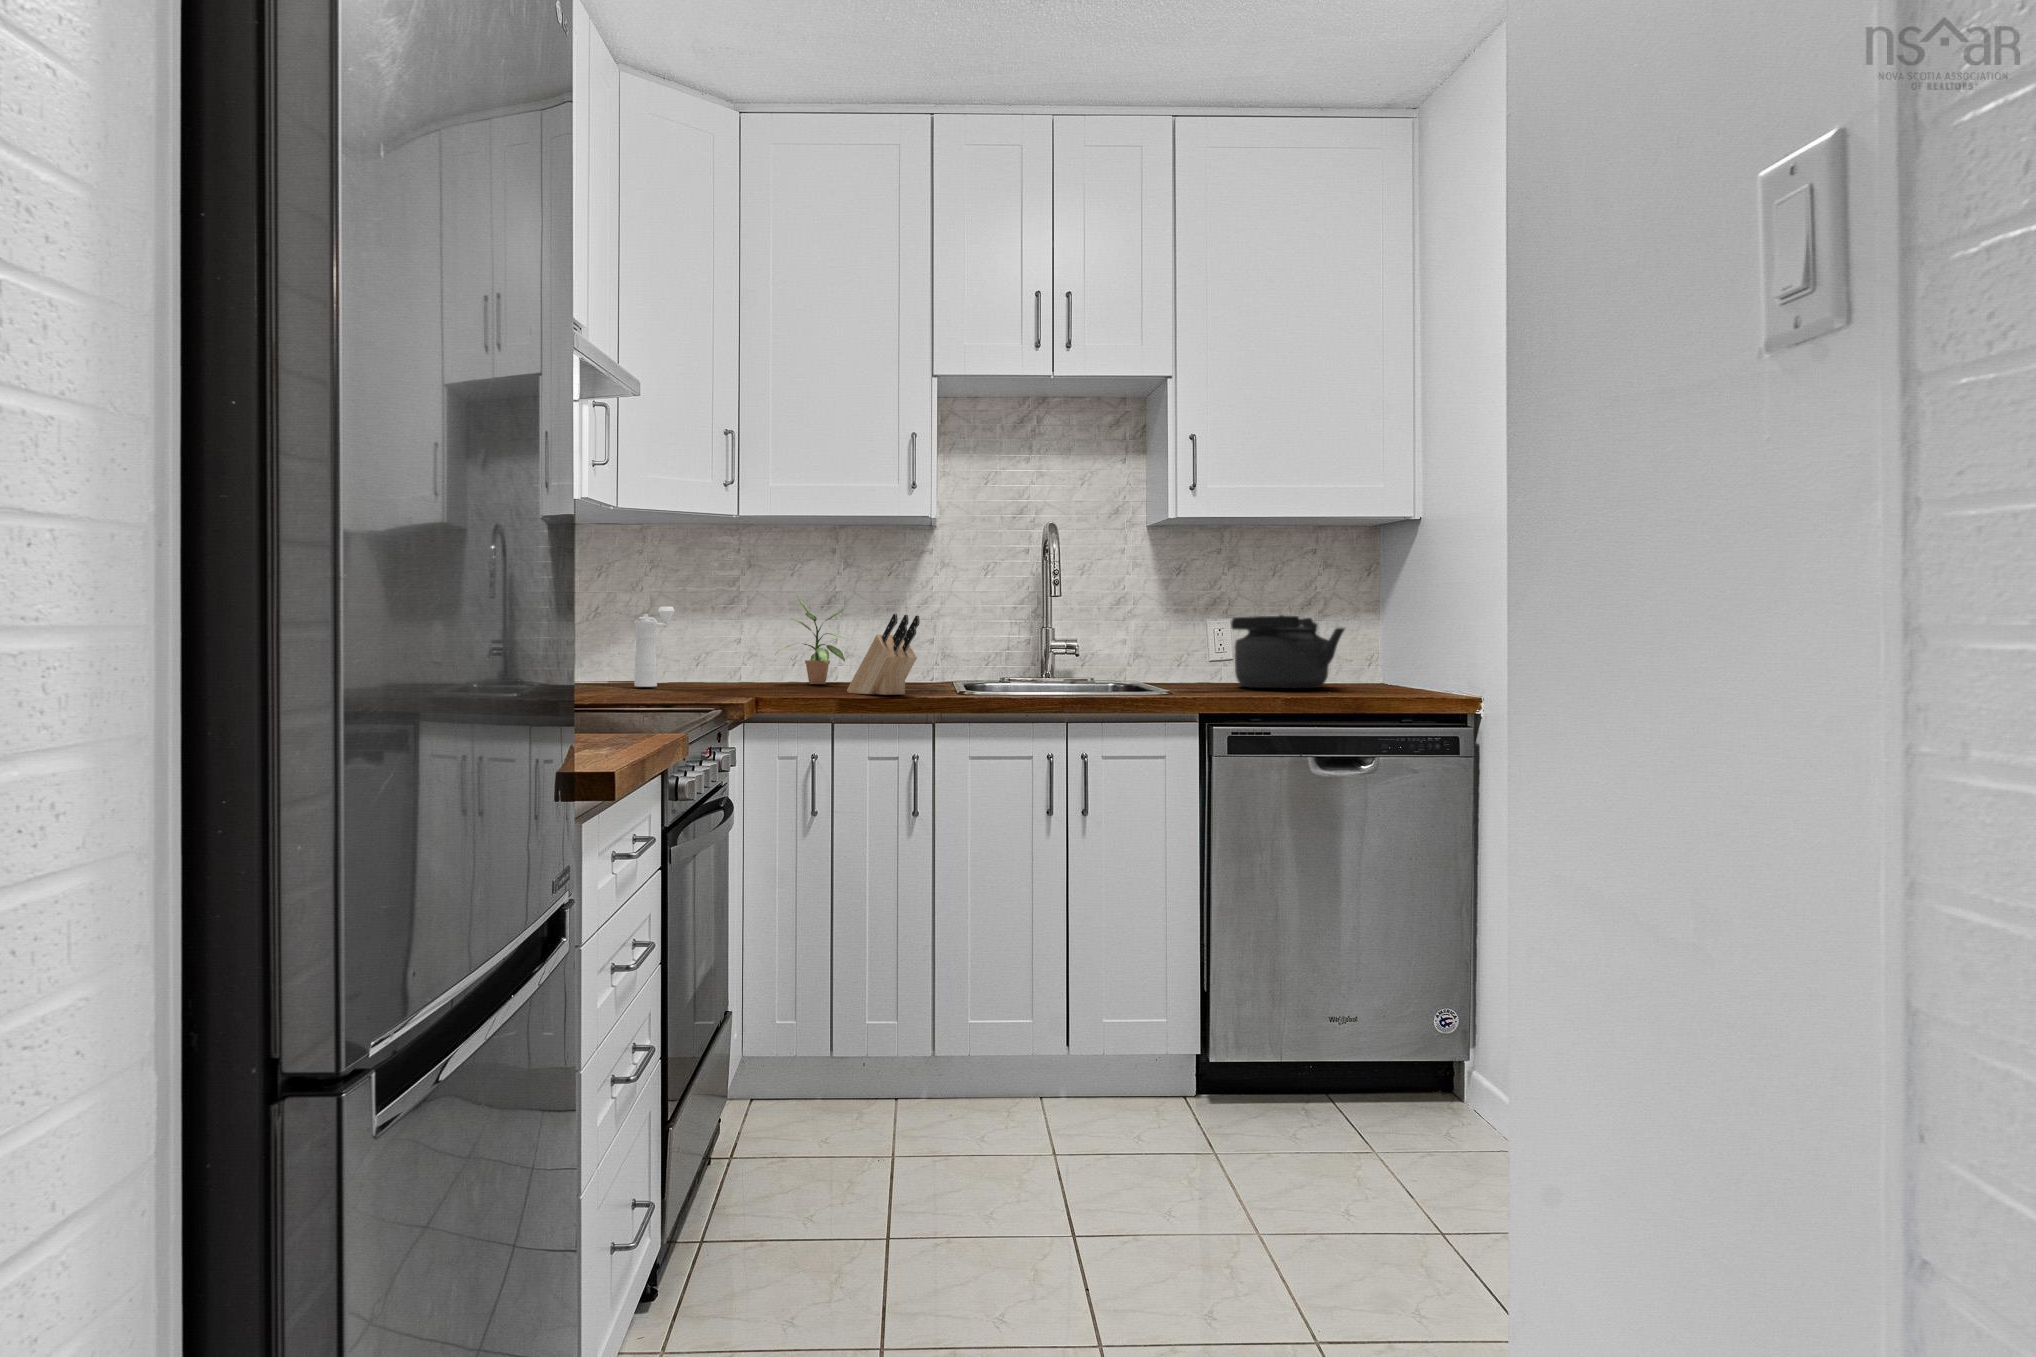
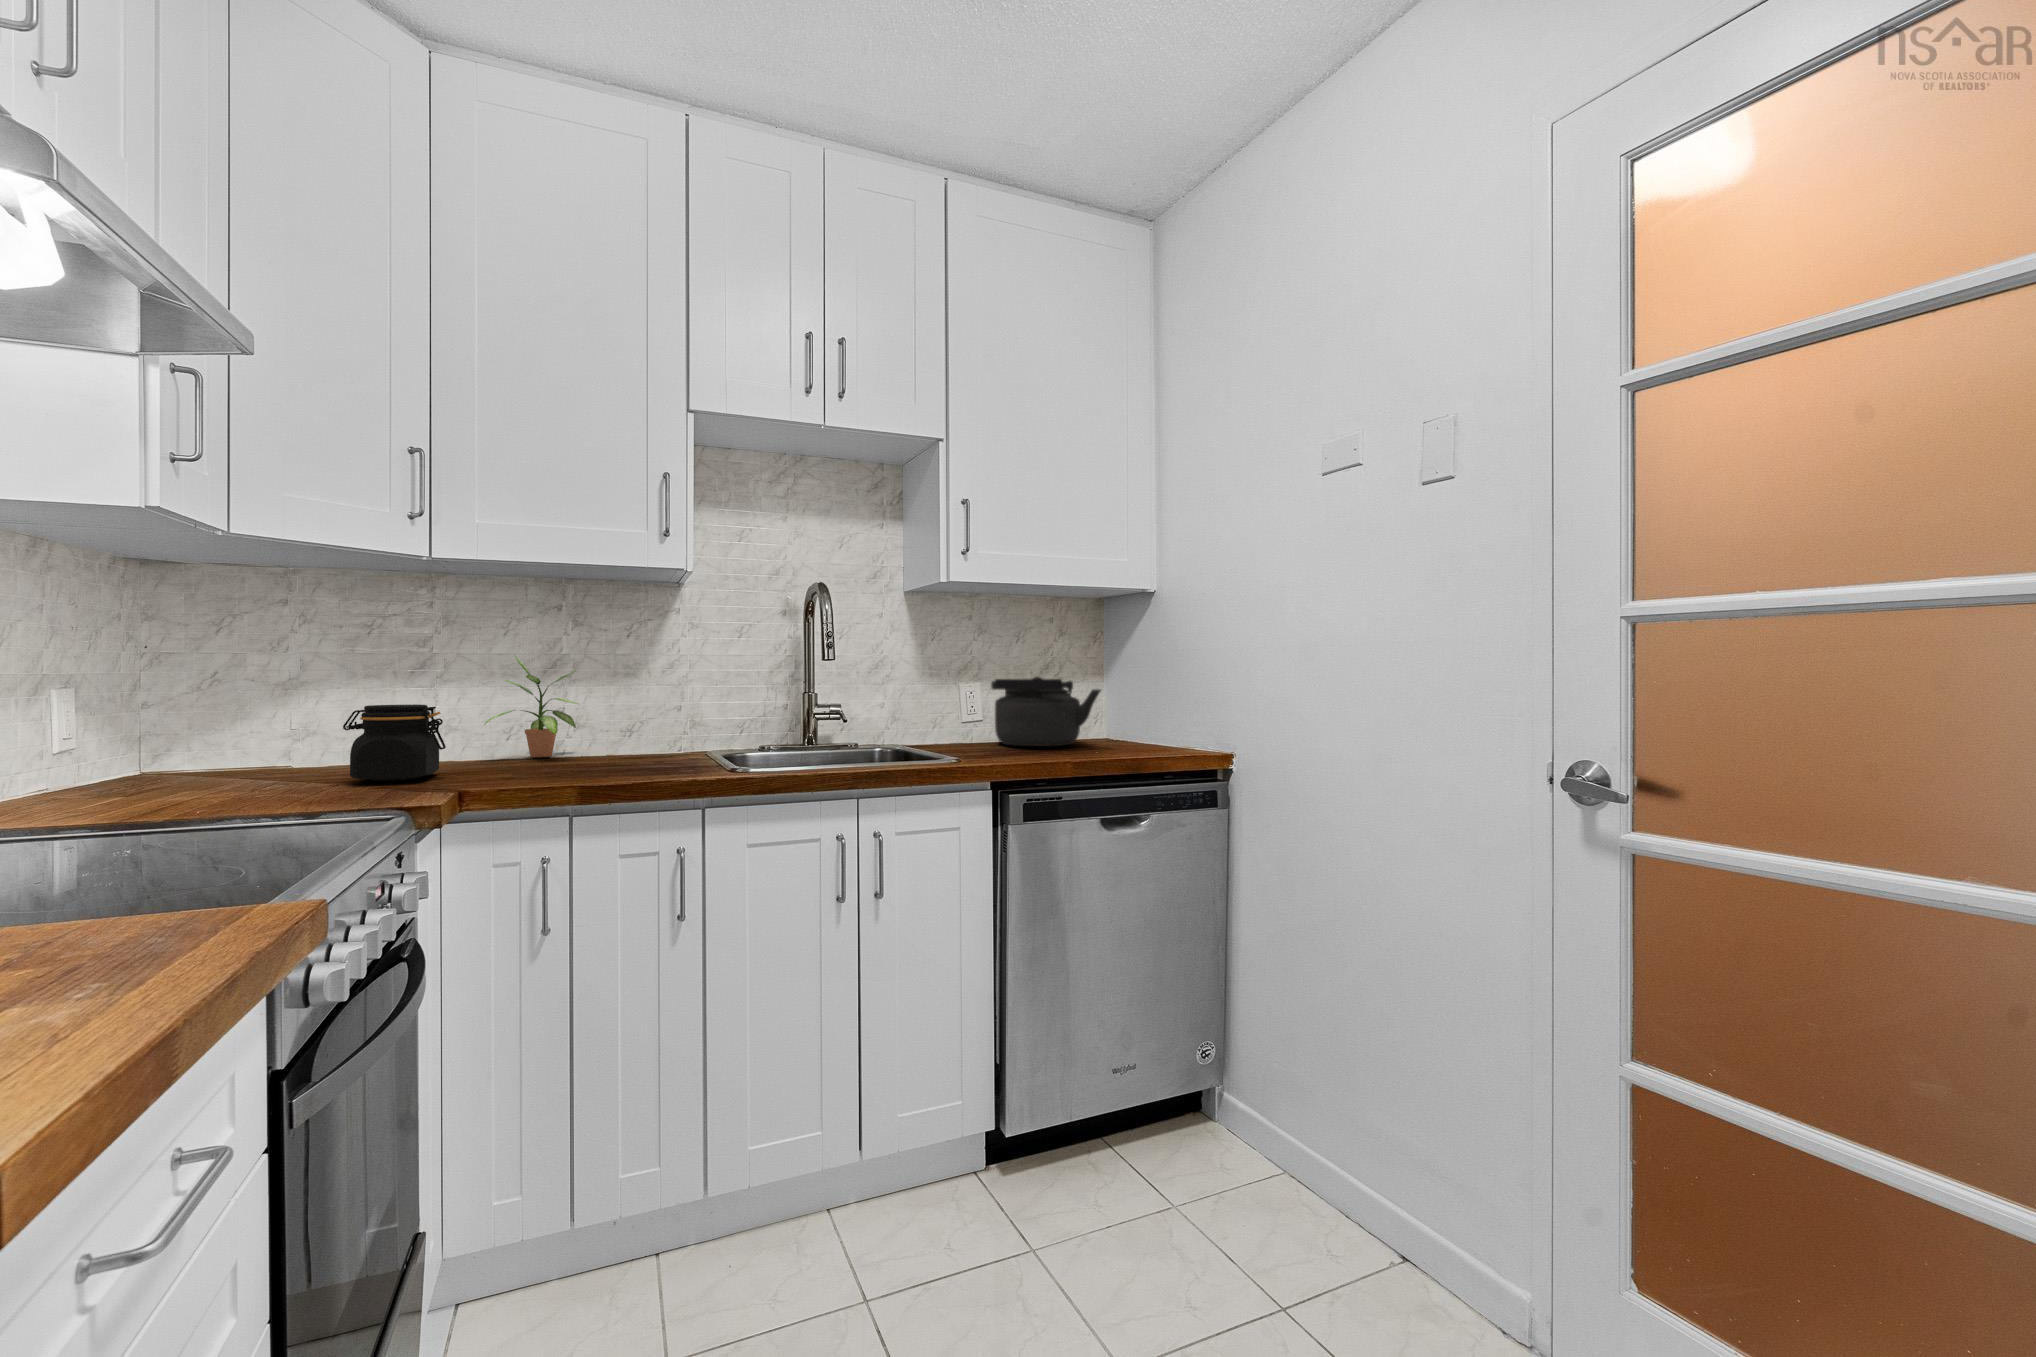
pepper mill: present [634,606,675,687] -> none [267,667,336,774]
knife block: present [847,614,920,695] -> none [585,682,685,777]
jar: none [682,633,748,691] -> present [343,704,446,781]

